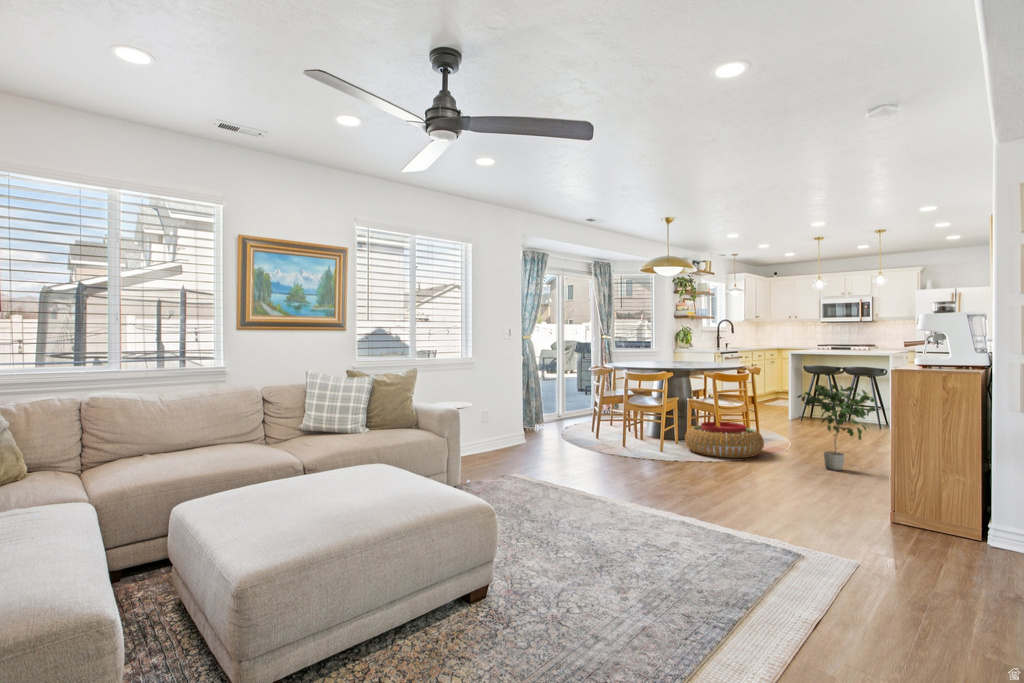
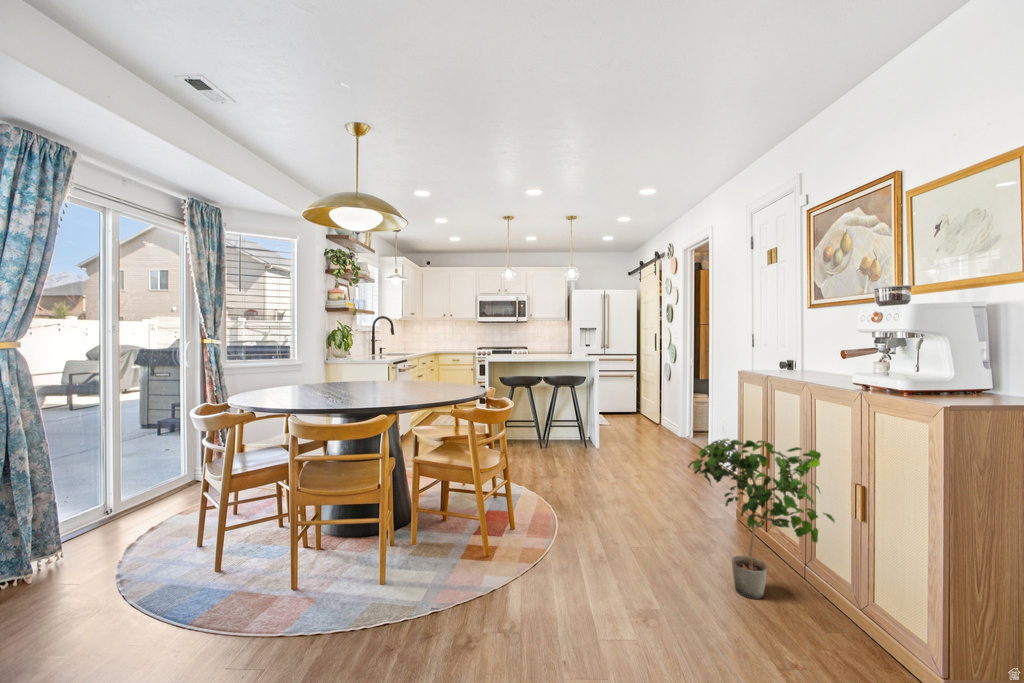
pouf: present [685,422,764,458] -> none [468,518,622,630]

